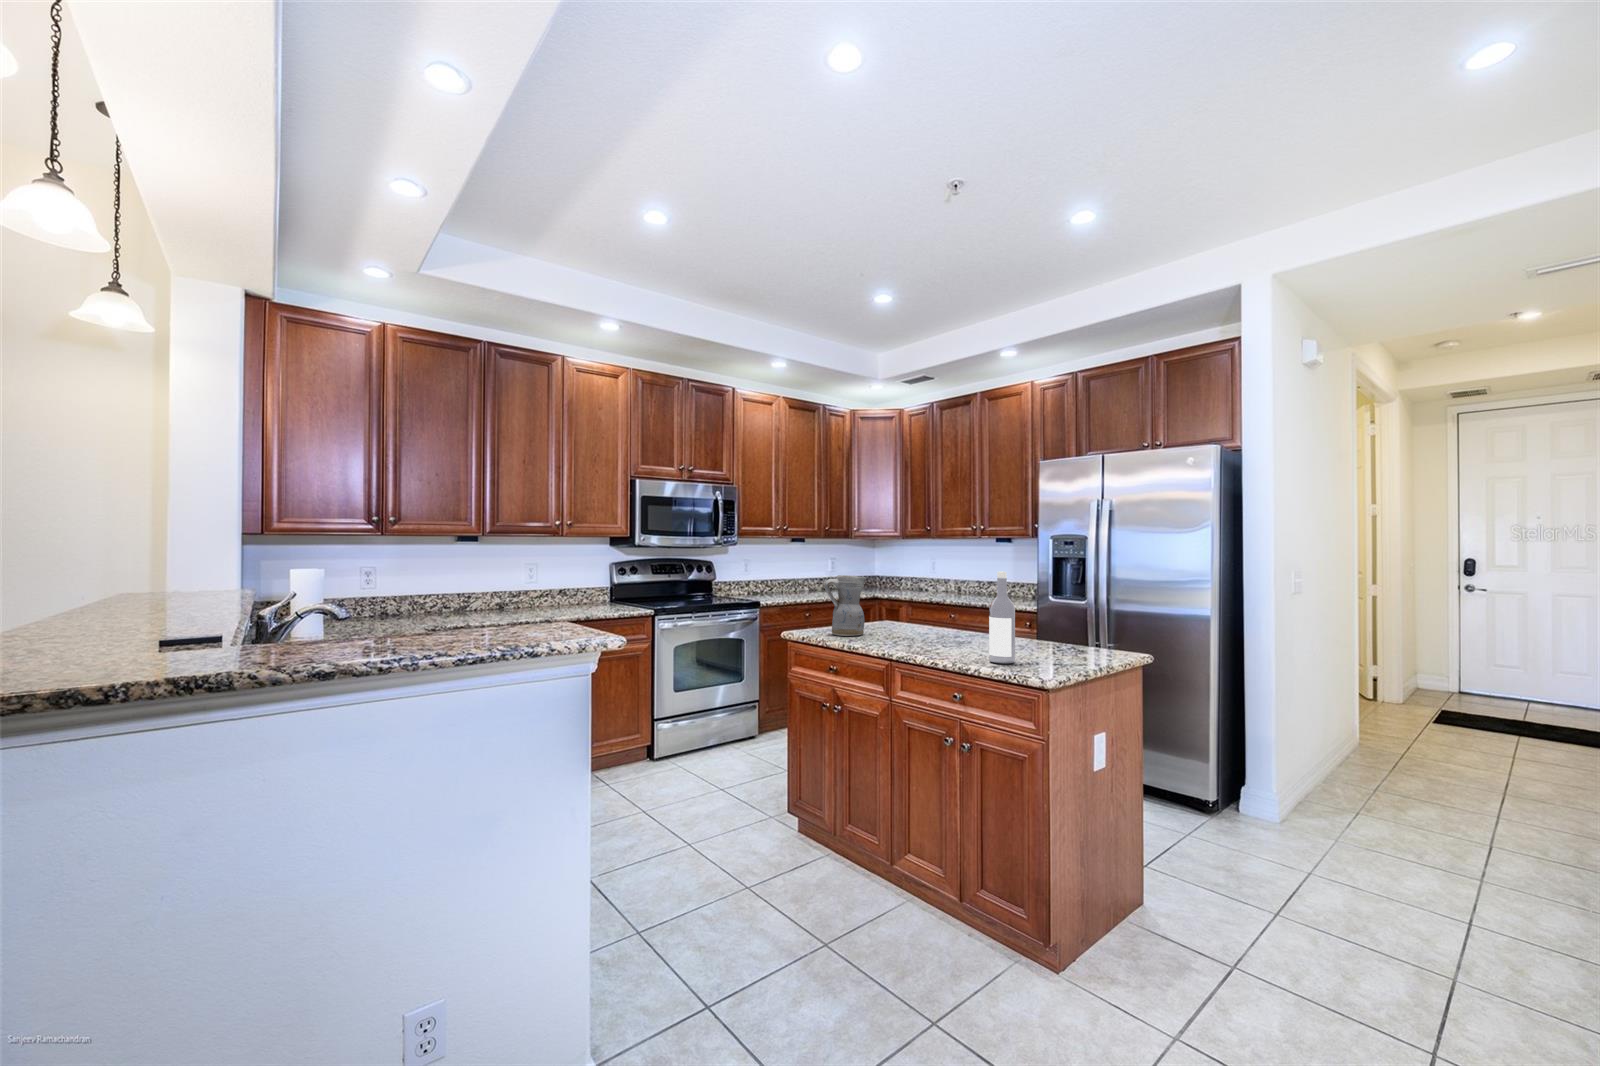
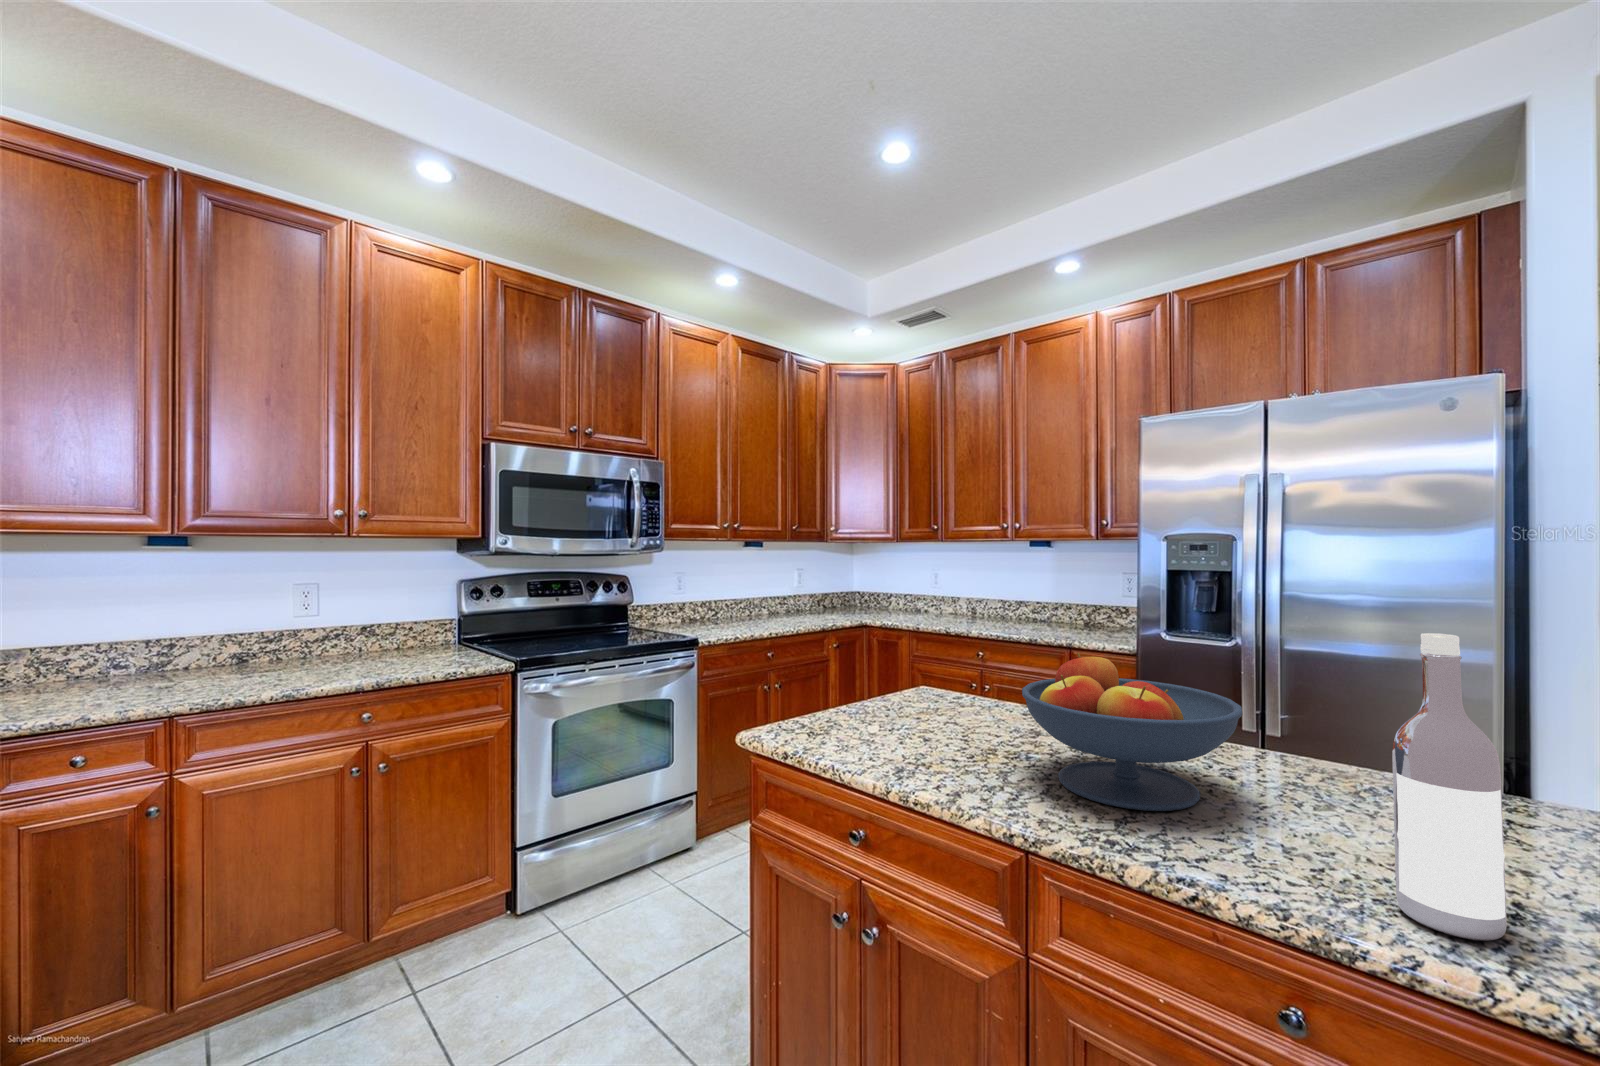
ceramic pitcher: present [825,575,865,636] -> none [834,617,923,757]
fruit bowl: none [900,590,984,647] -> present [1022,653,1242,811]

